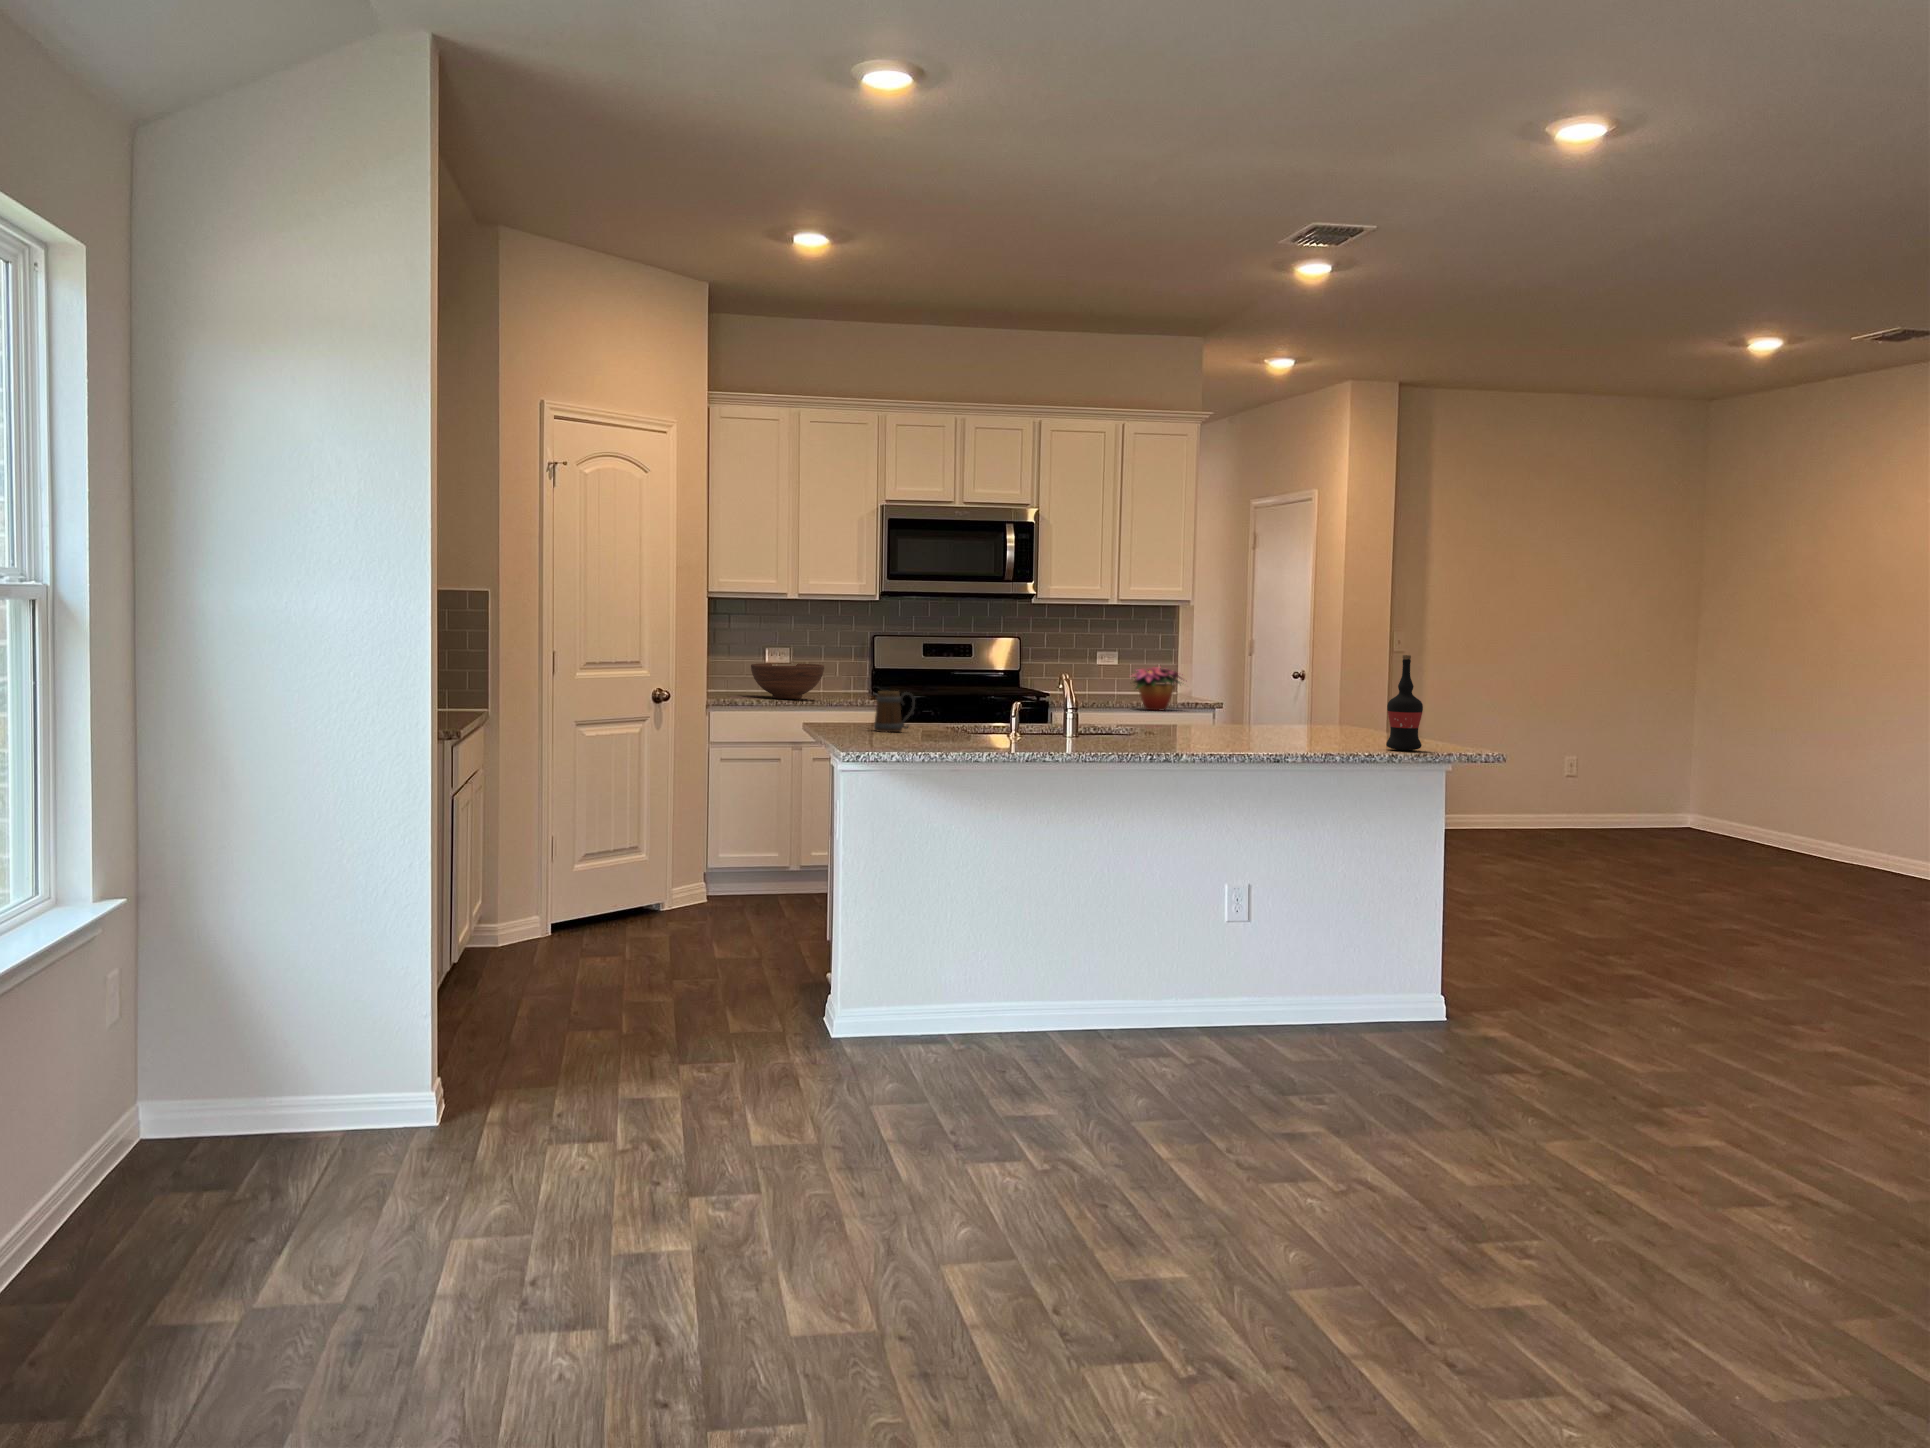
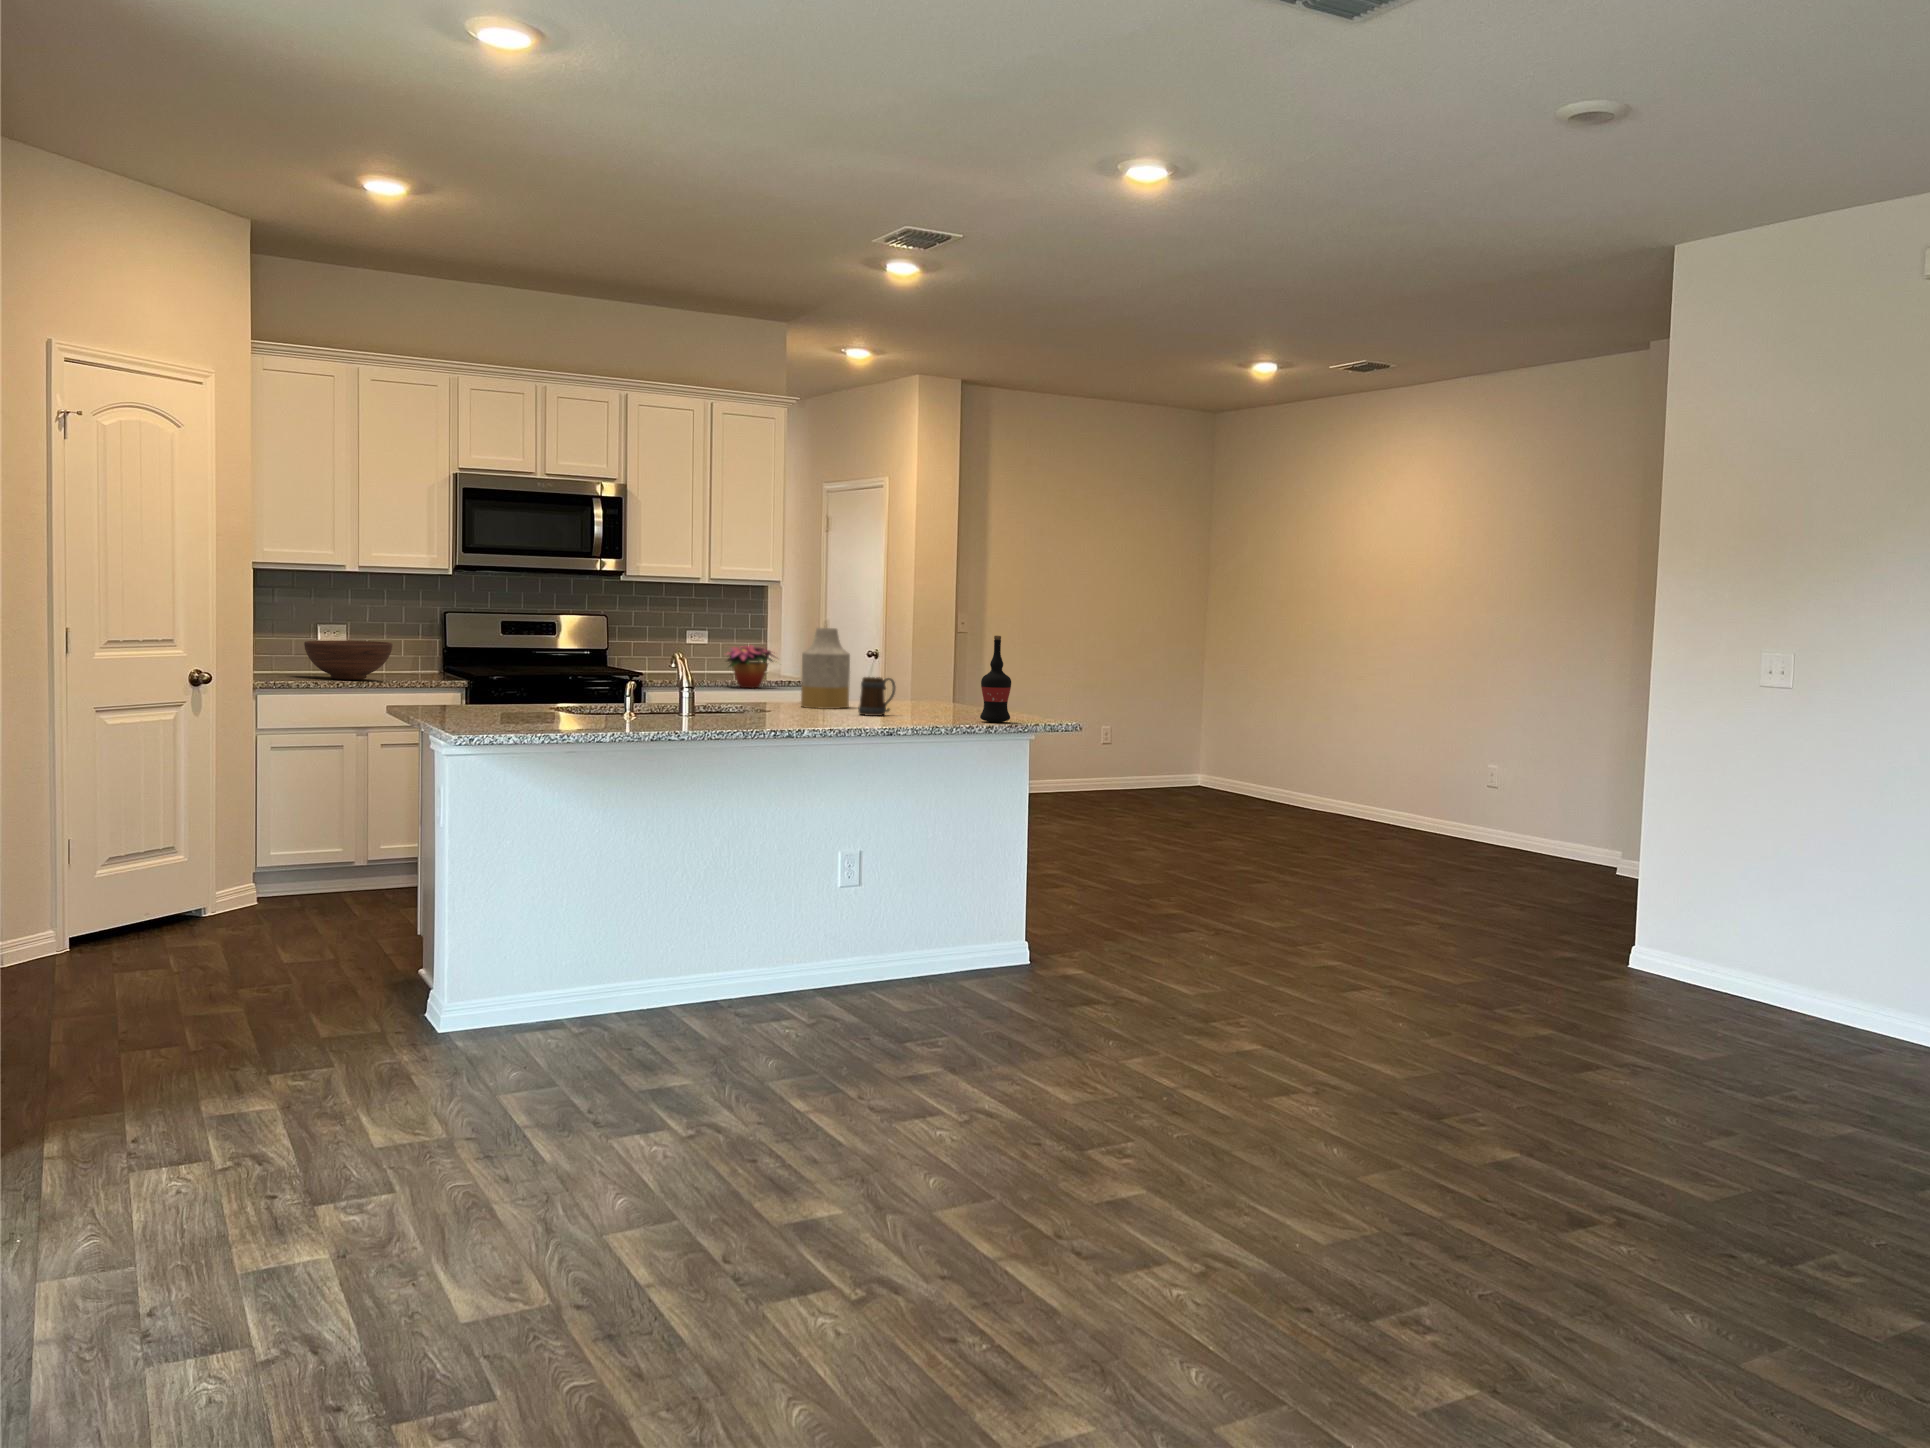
vase: none [1196,648,1248,733] -> present [801,628,850,709]
mug: present [874,691,915,732] -> present [858,677,896,716]

